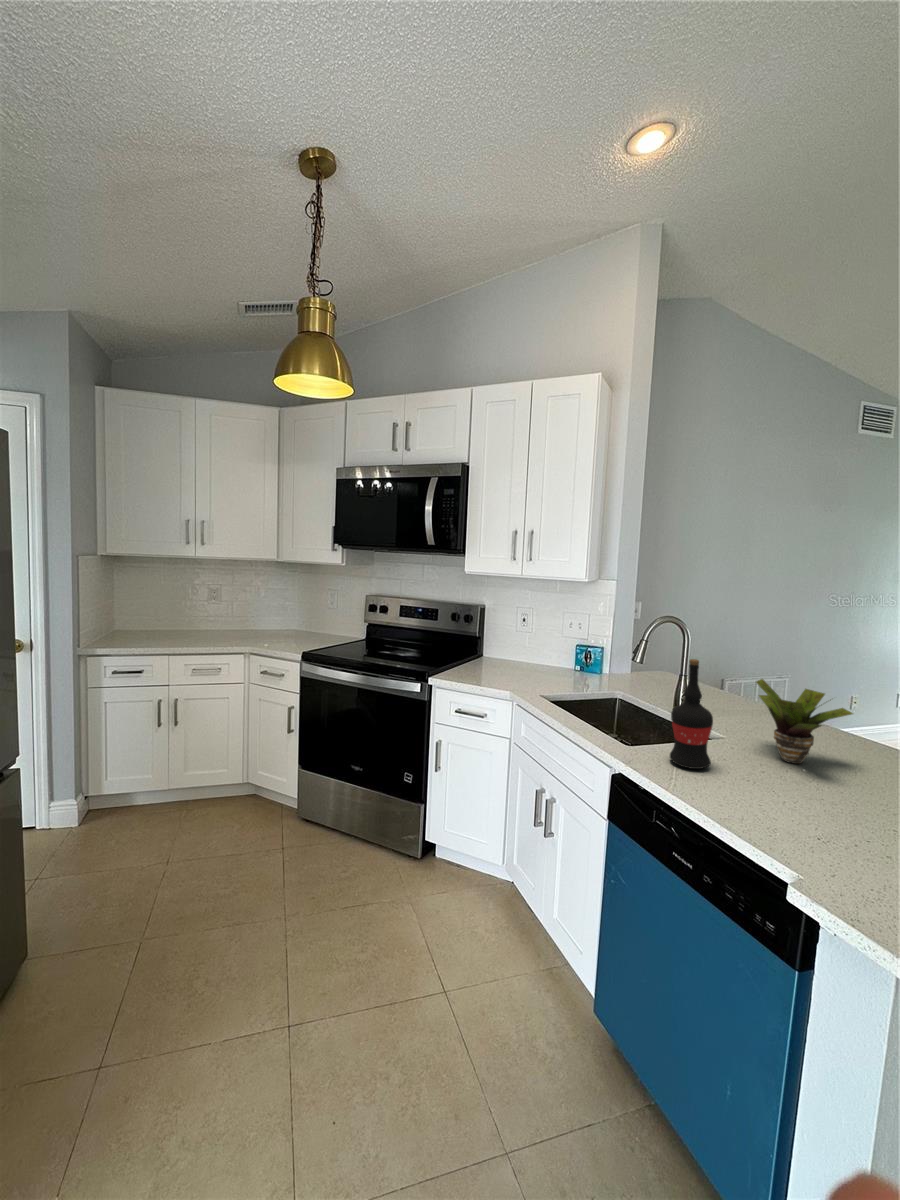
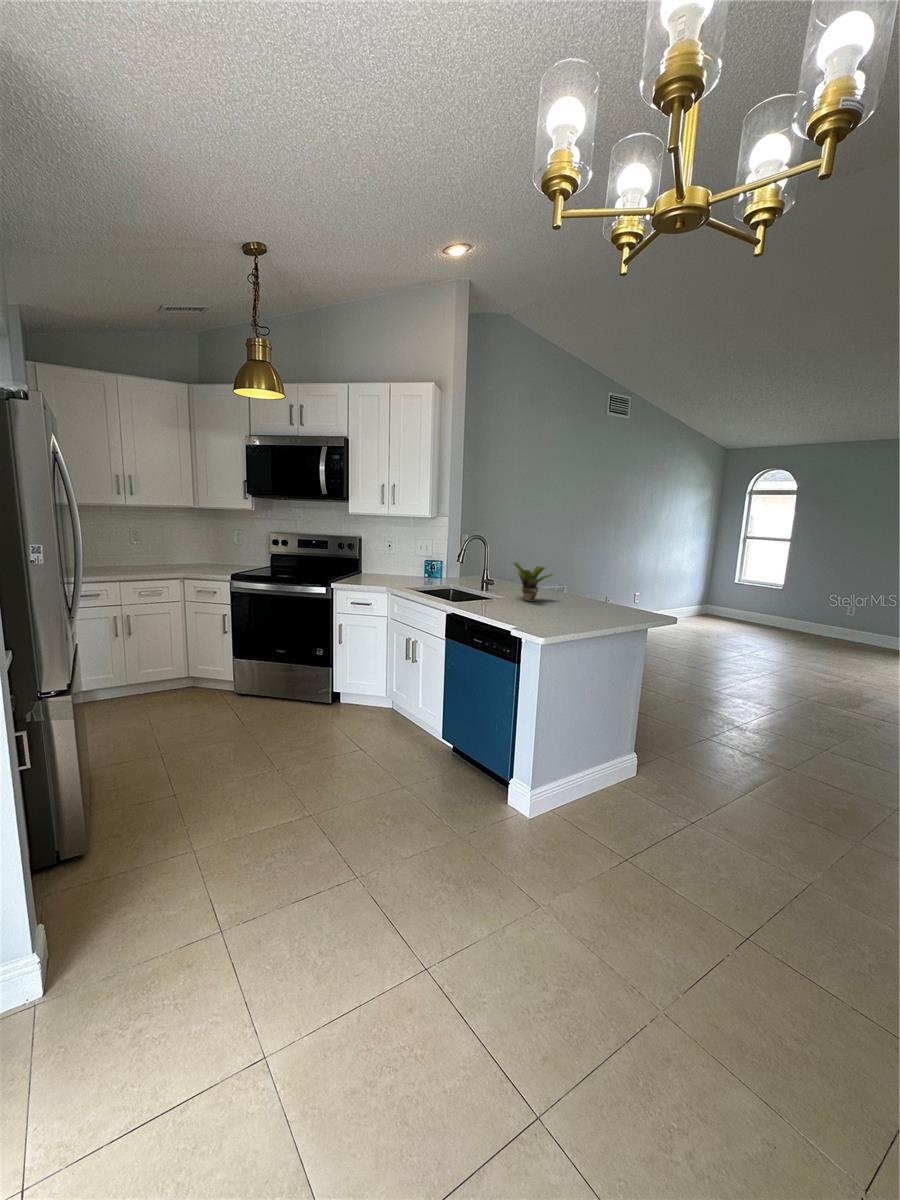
wine bottle: present [670,659,713,769] -> none [472,551,491,604]

